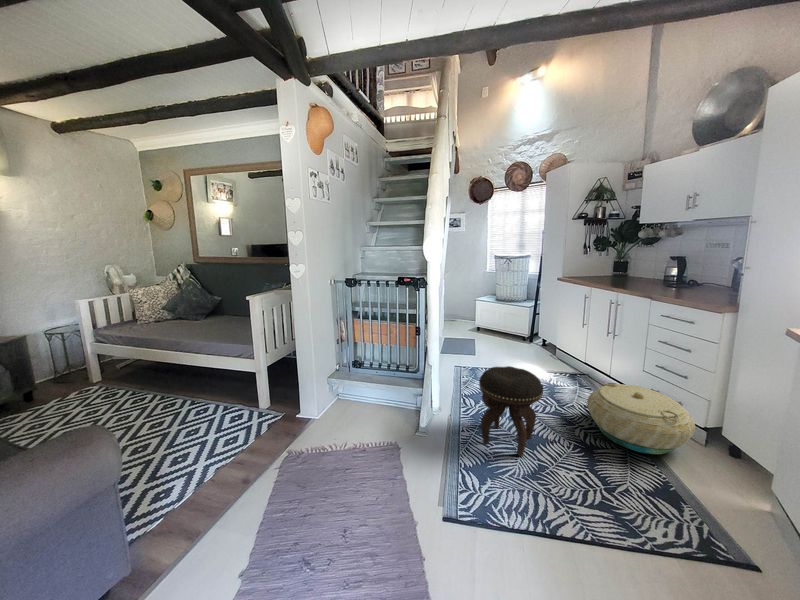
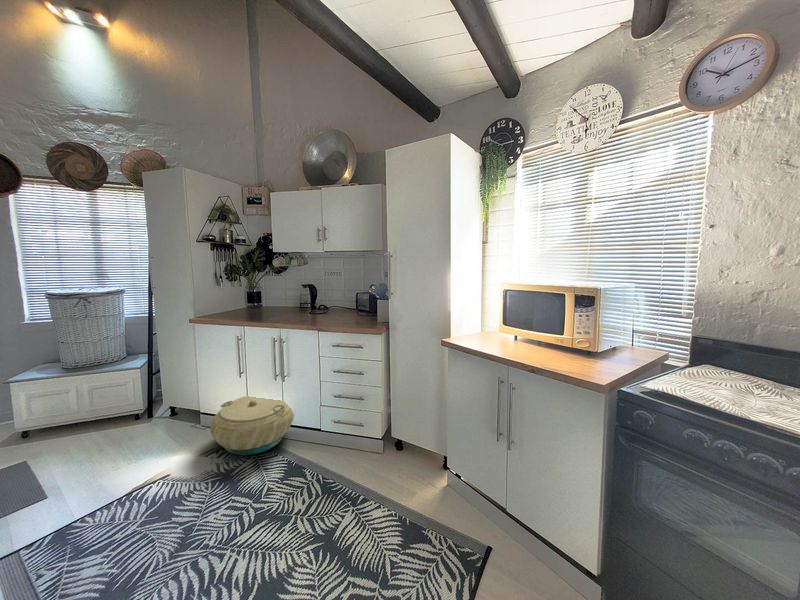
footstool: present [479,366,543,456] -> none [62,431,169,564]

